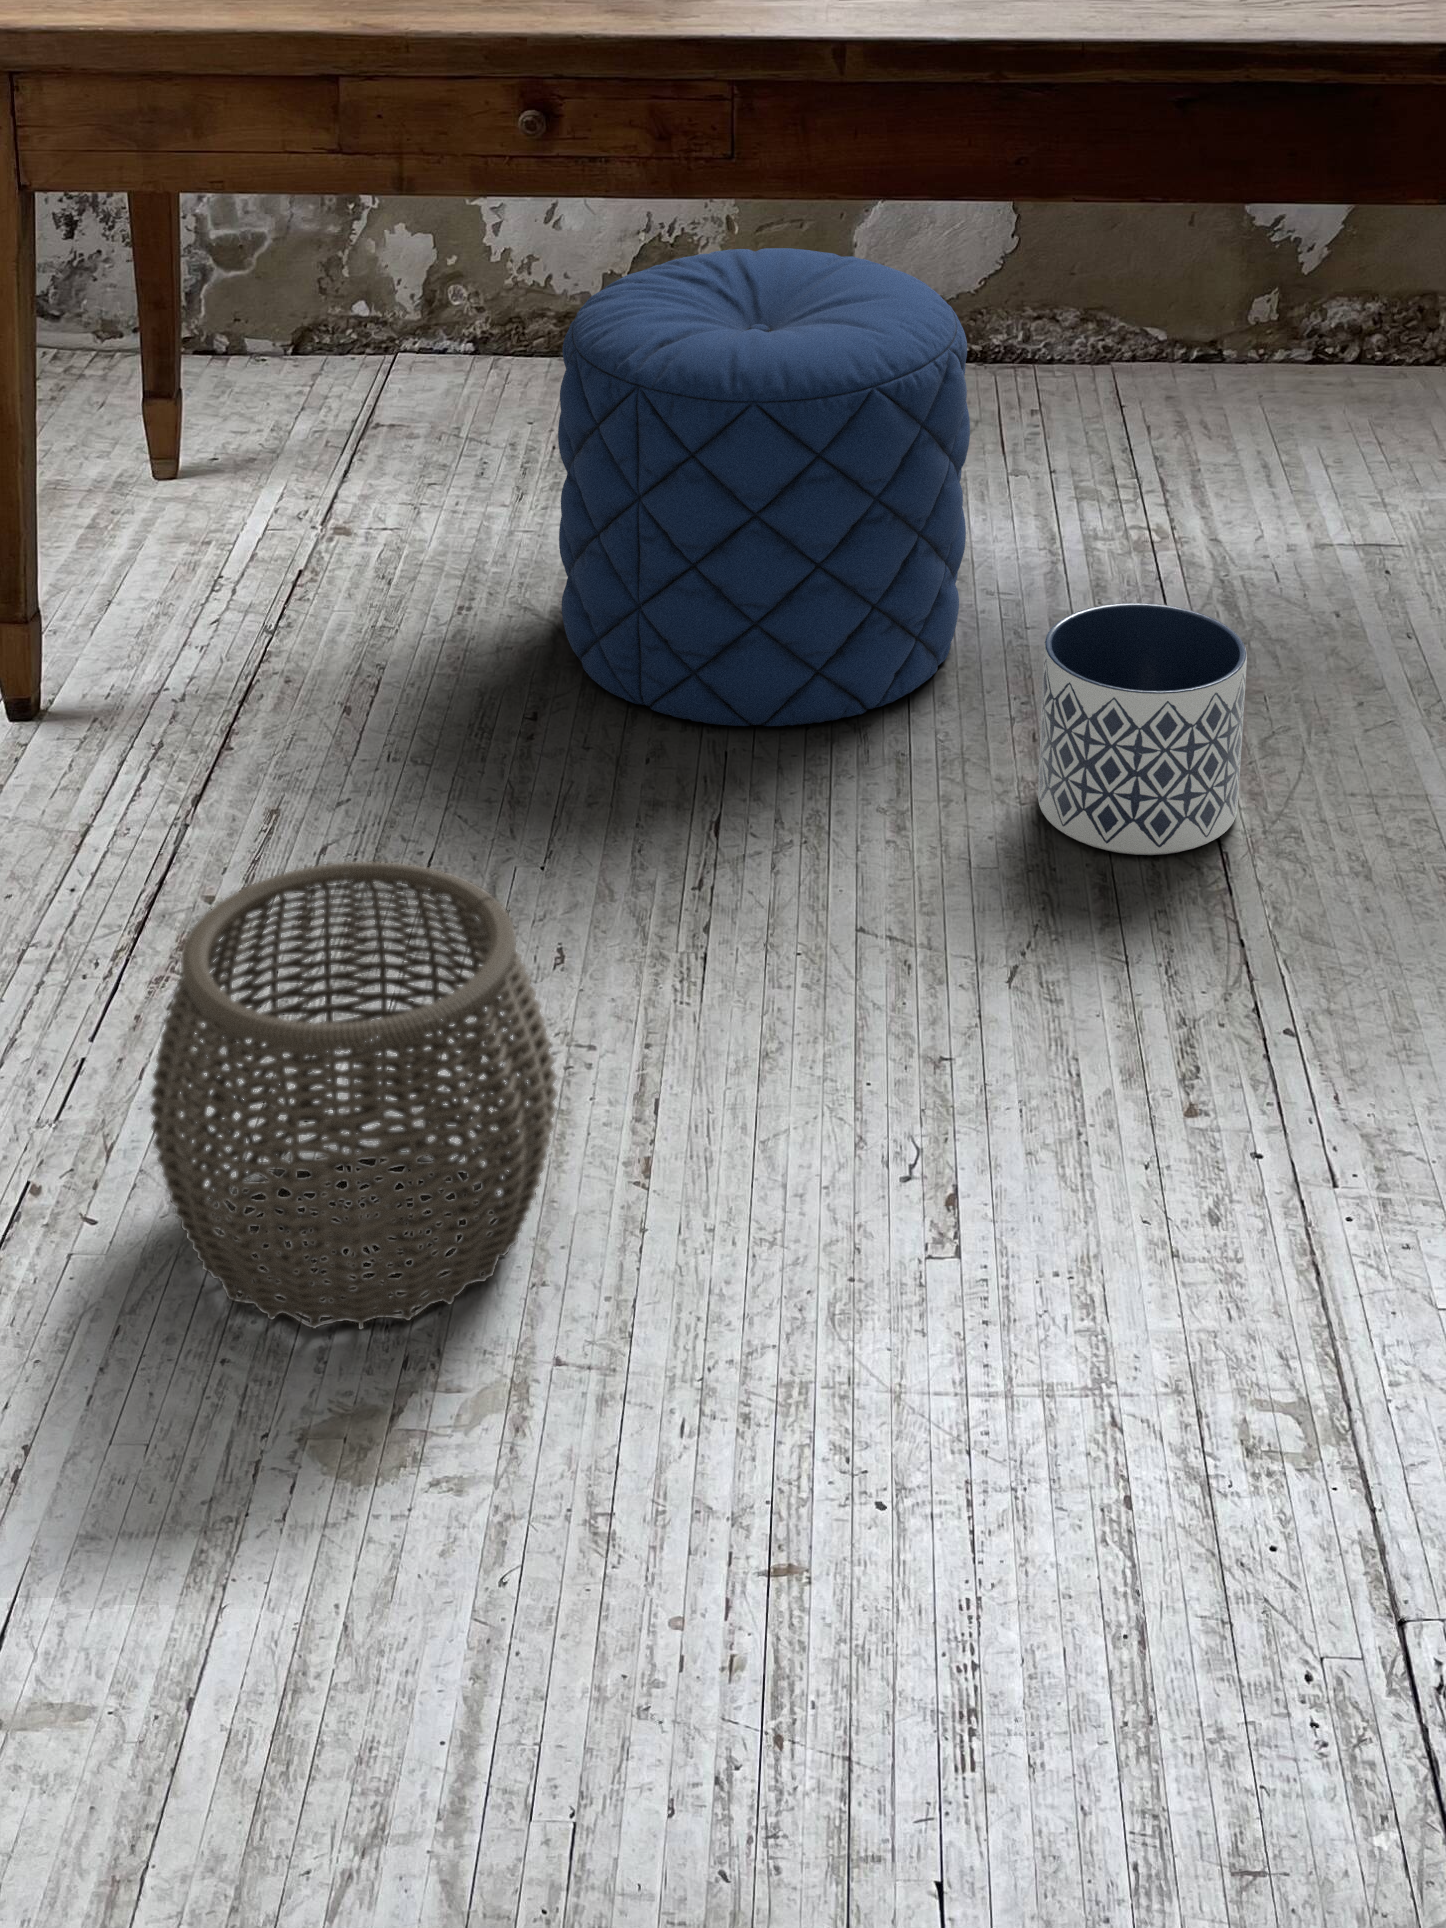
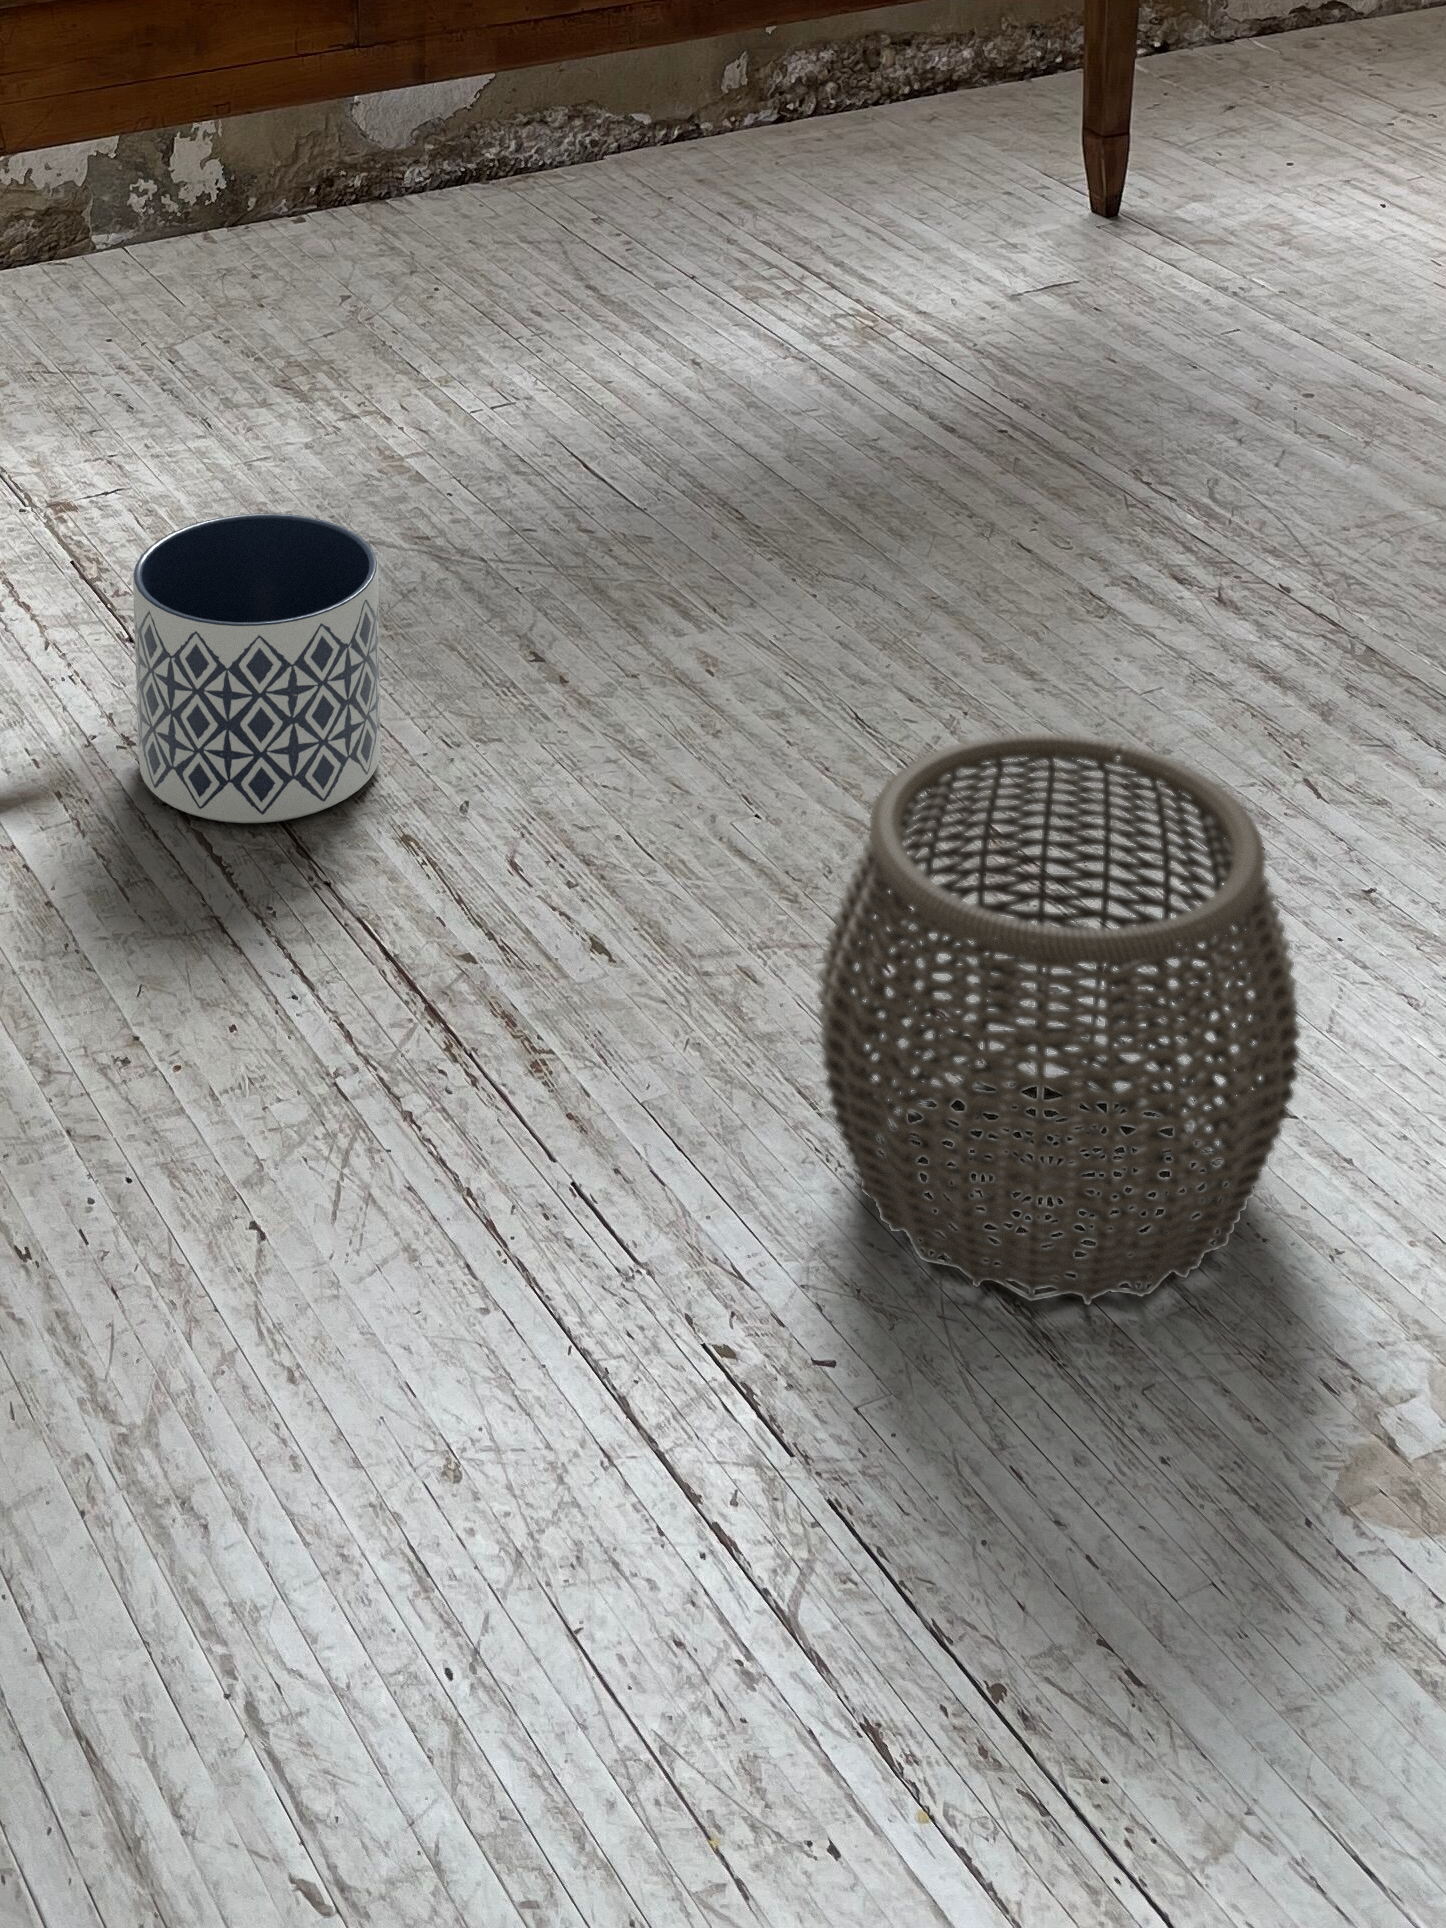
pouf: present [558,248,970,726] -> none [408,51,858,577]
planter: present [1038,603,1247,855] -> present [133,513,380,823]

